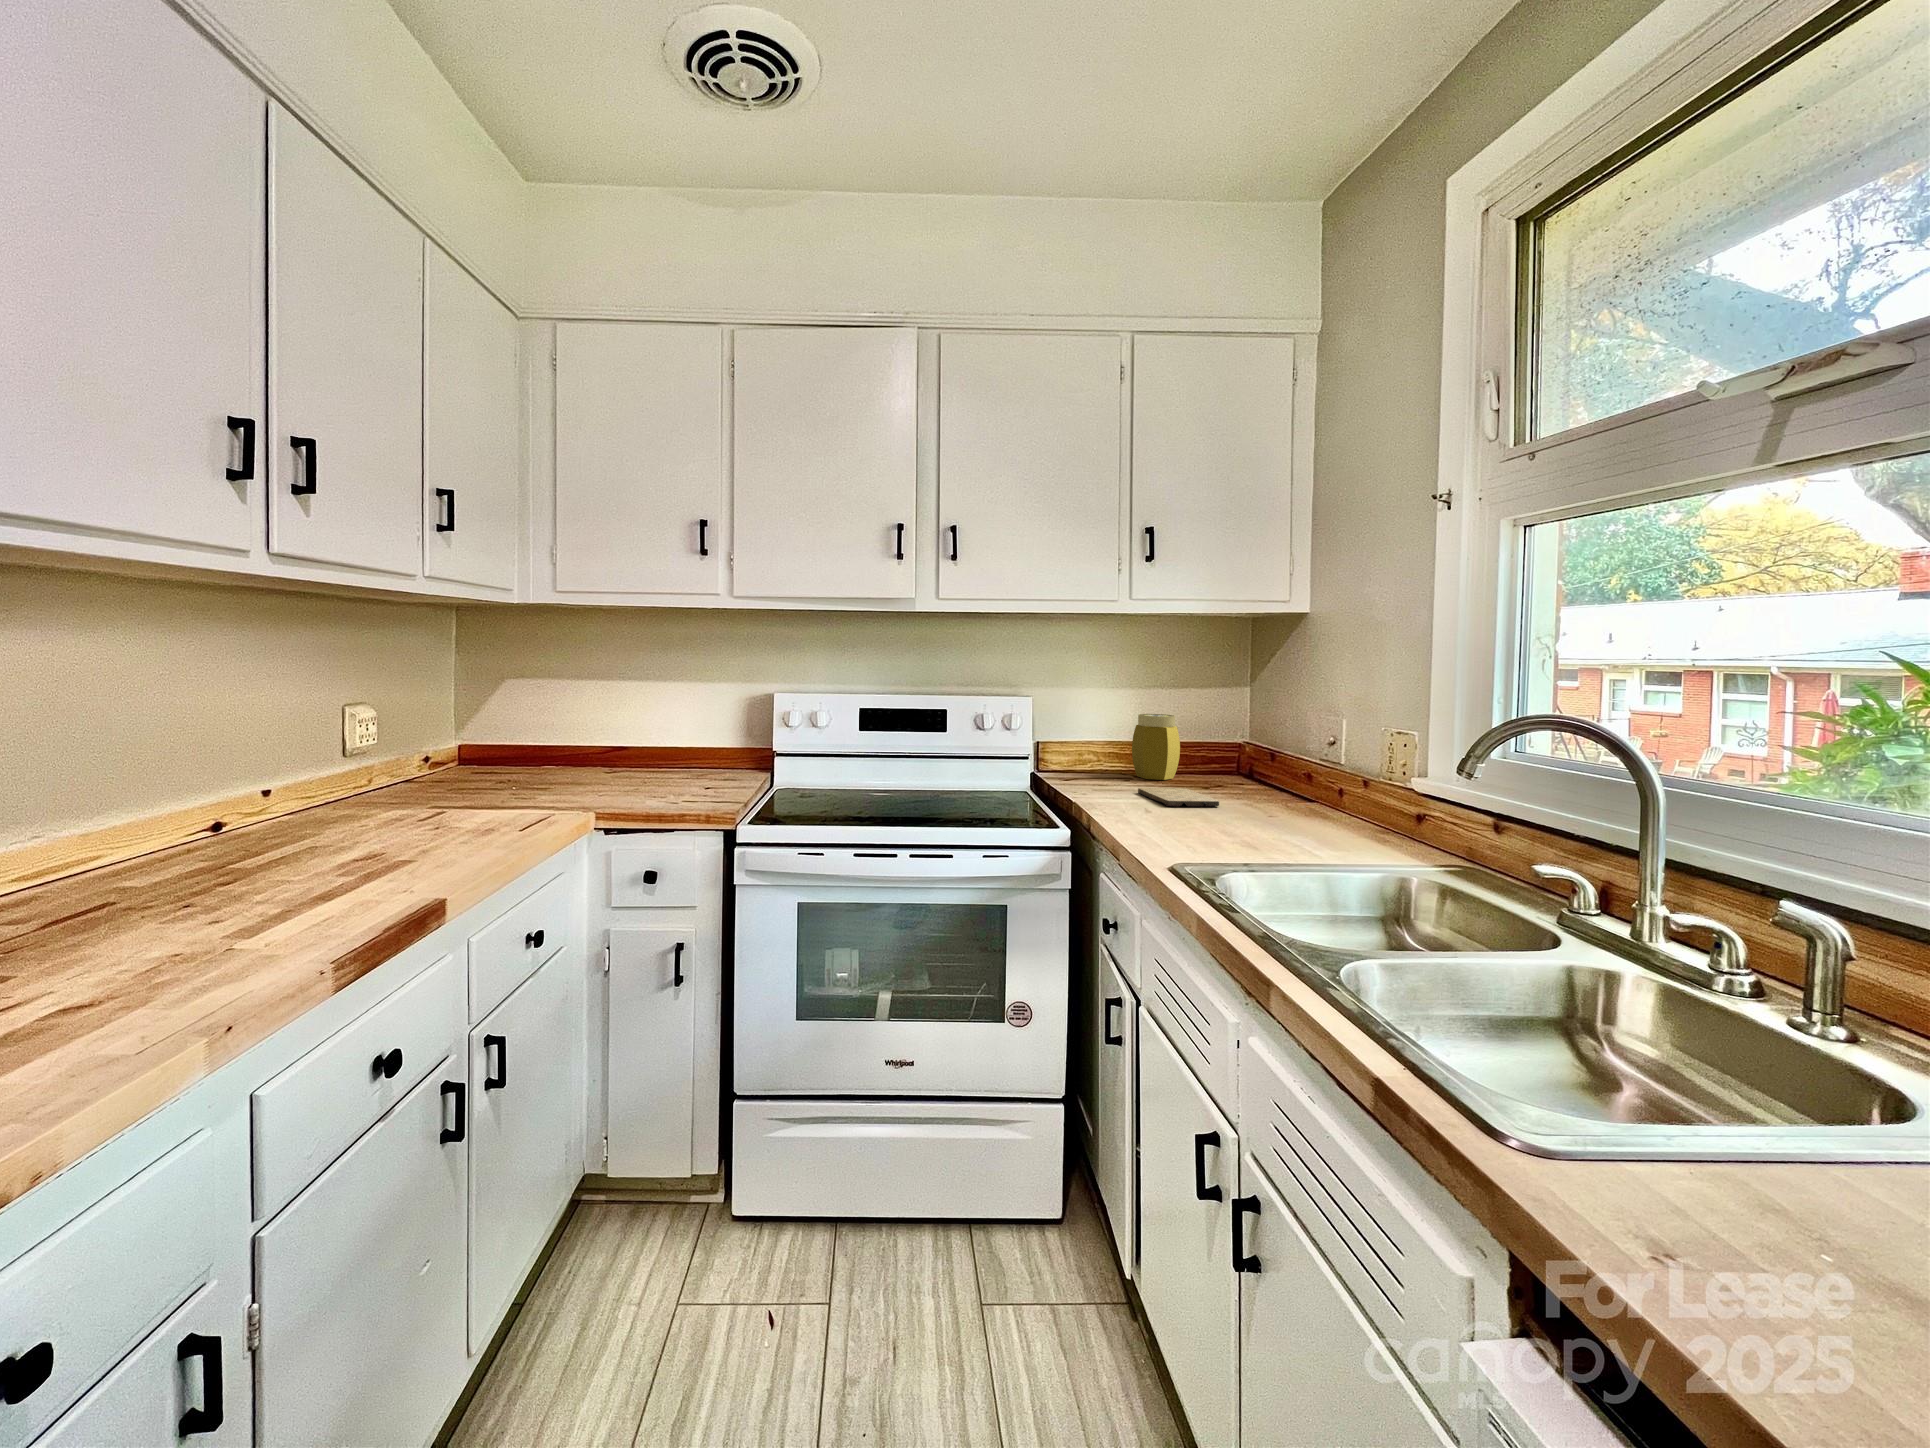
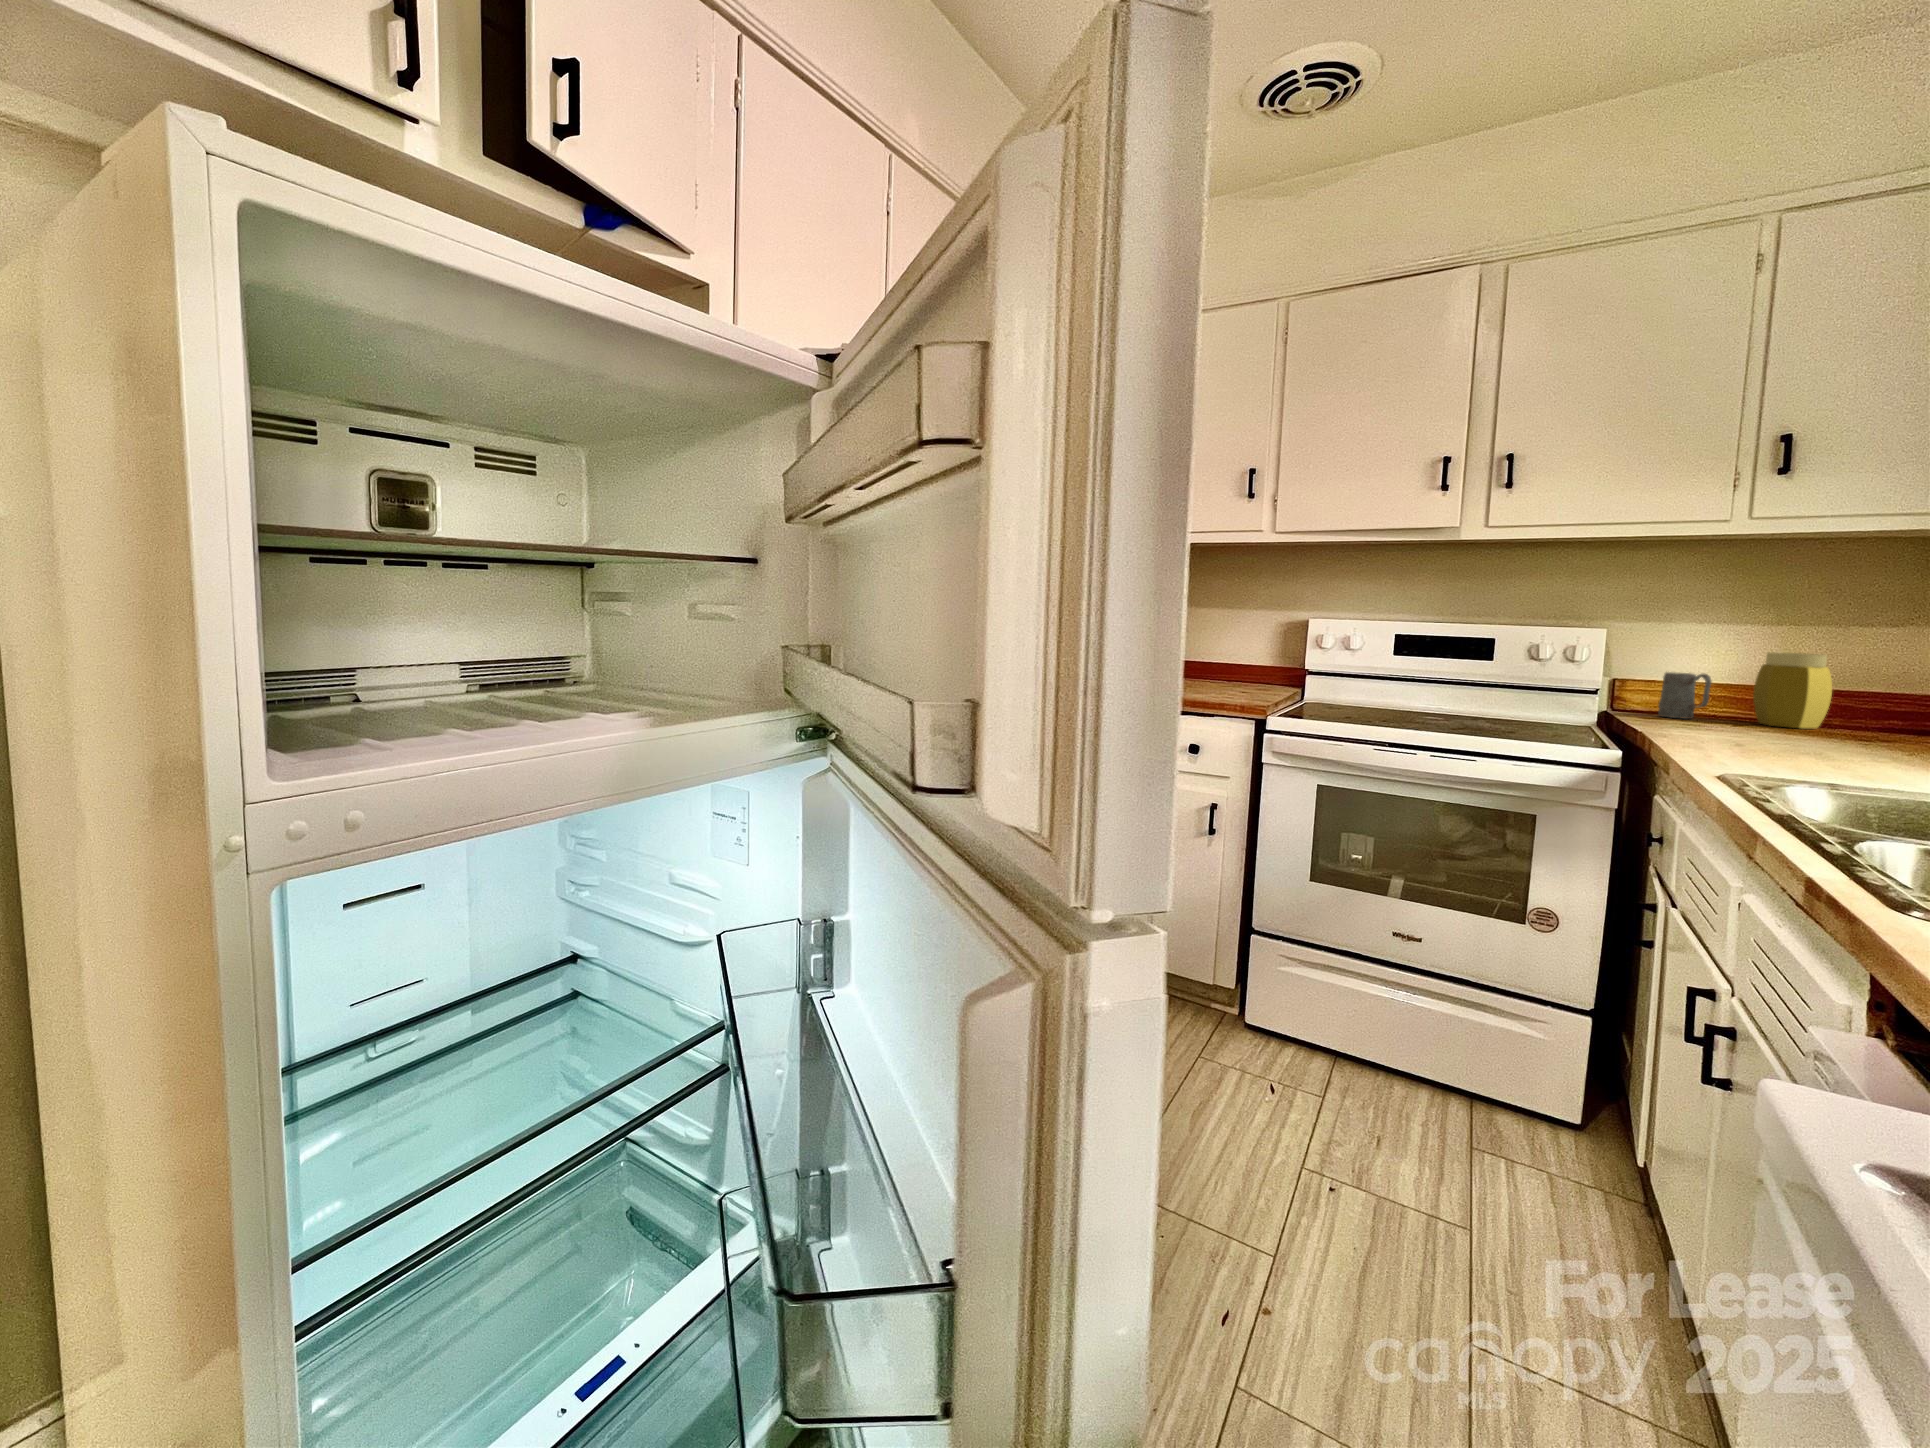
mug: none [1072,735,1107,778] -> present [1658,672,1711,719]
cutting board: present [1138,788,1219,806] -> none [1742,728,1861,750]

